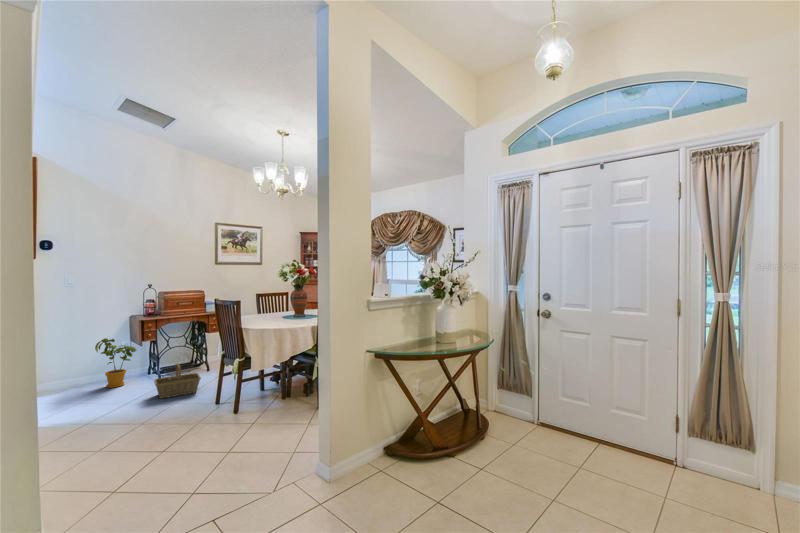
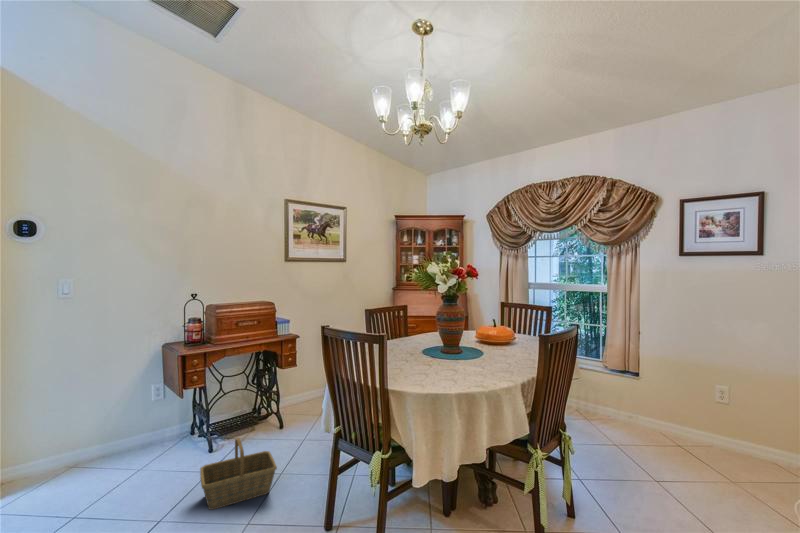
house plant: present [95,338,136,388] -> none [111,385,174,466]

